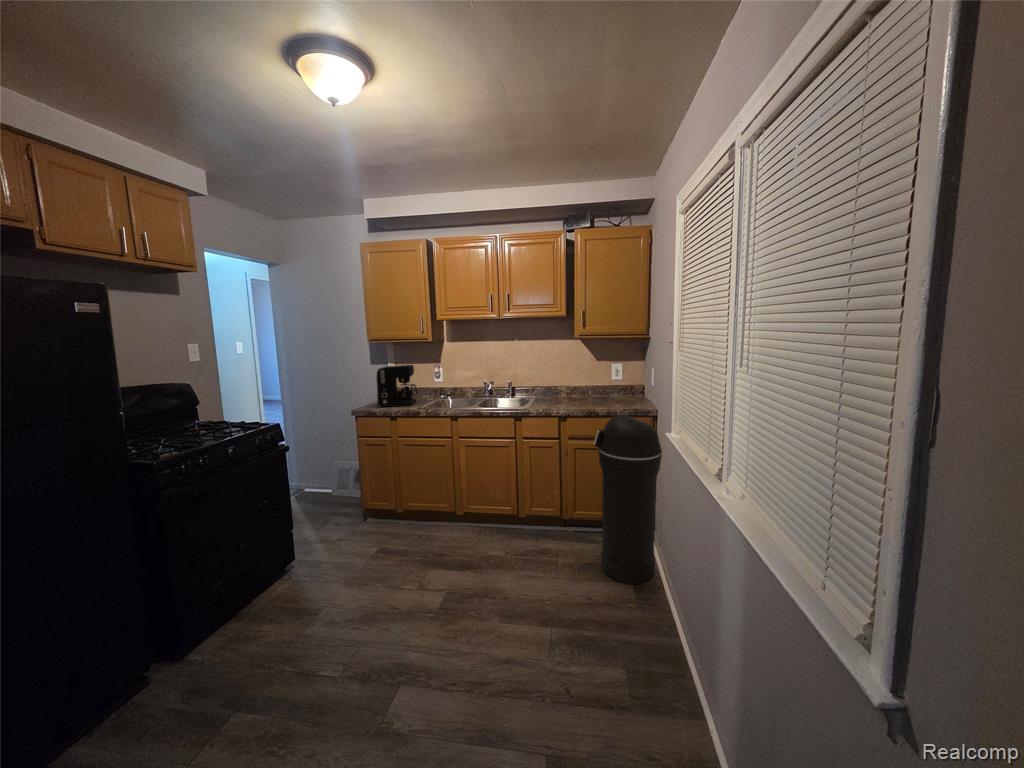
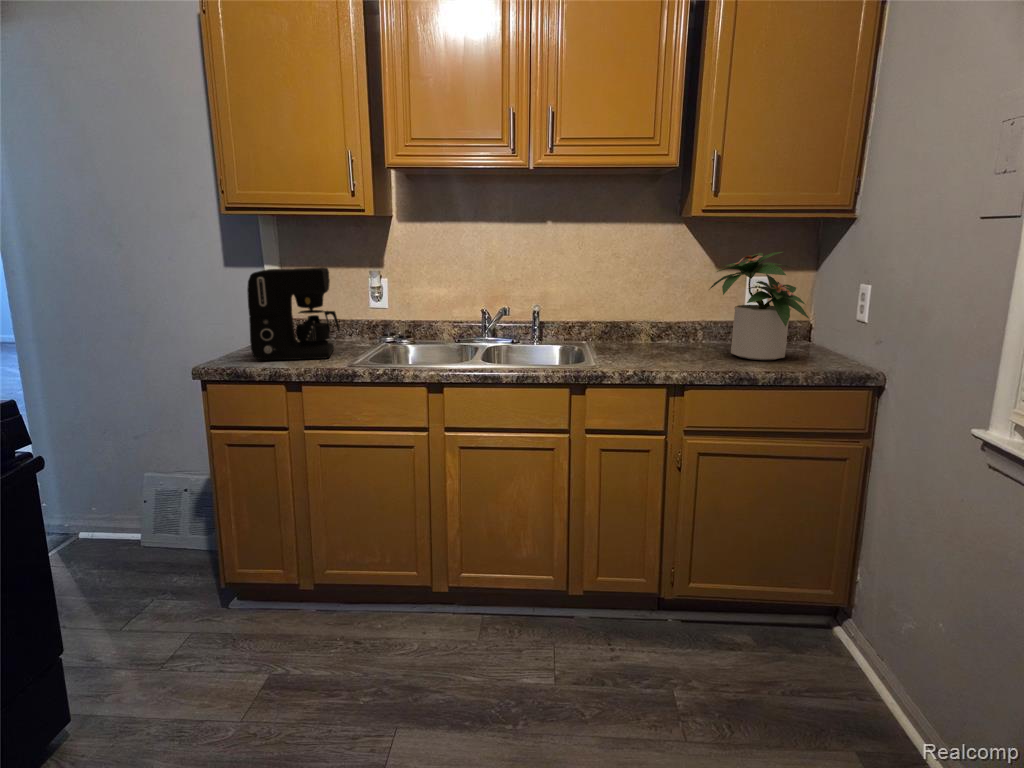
potted plant: none [585,353,632,404] -> present [710,252,809,360]
trash can: present [594,415,662,584] -> none [761,386,931,739]

